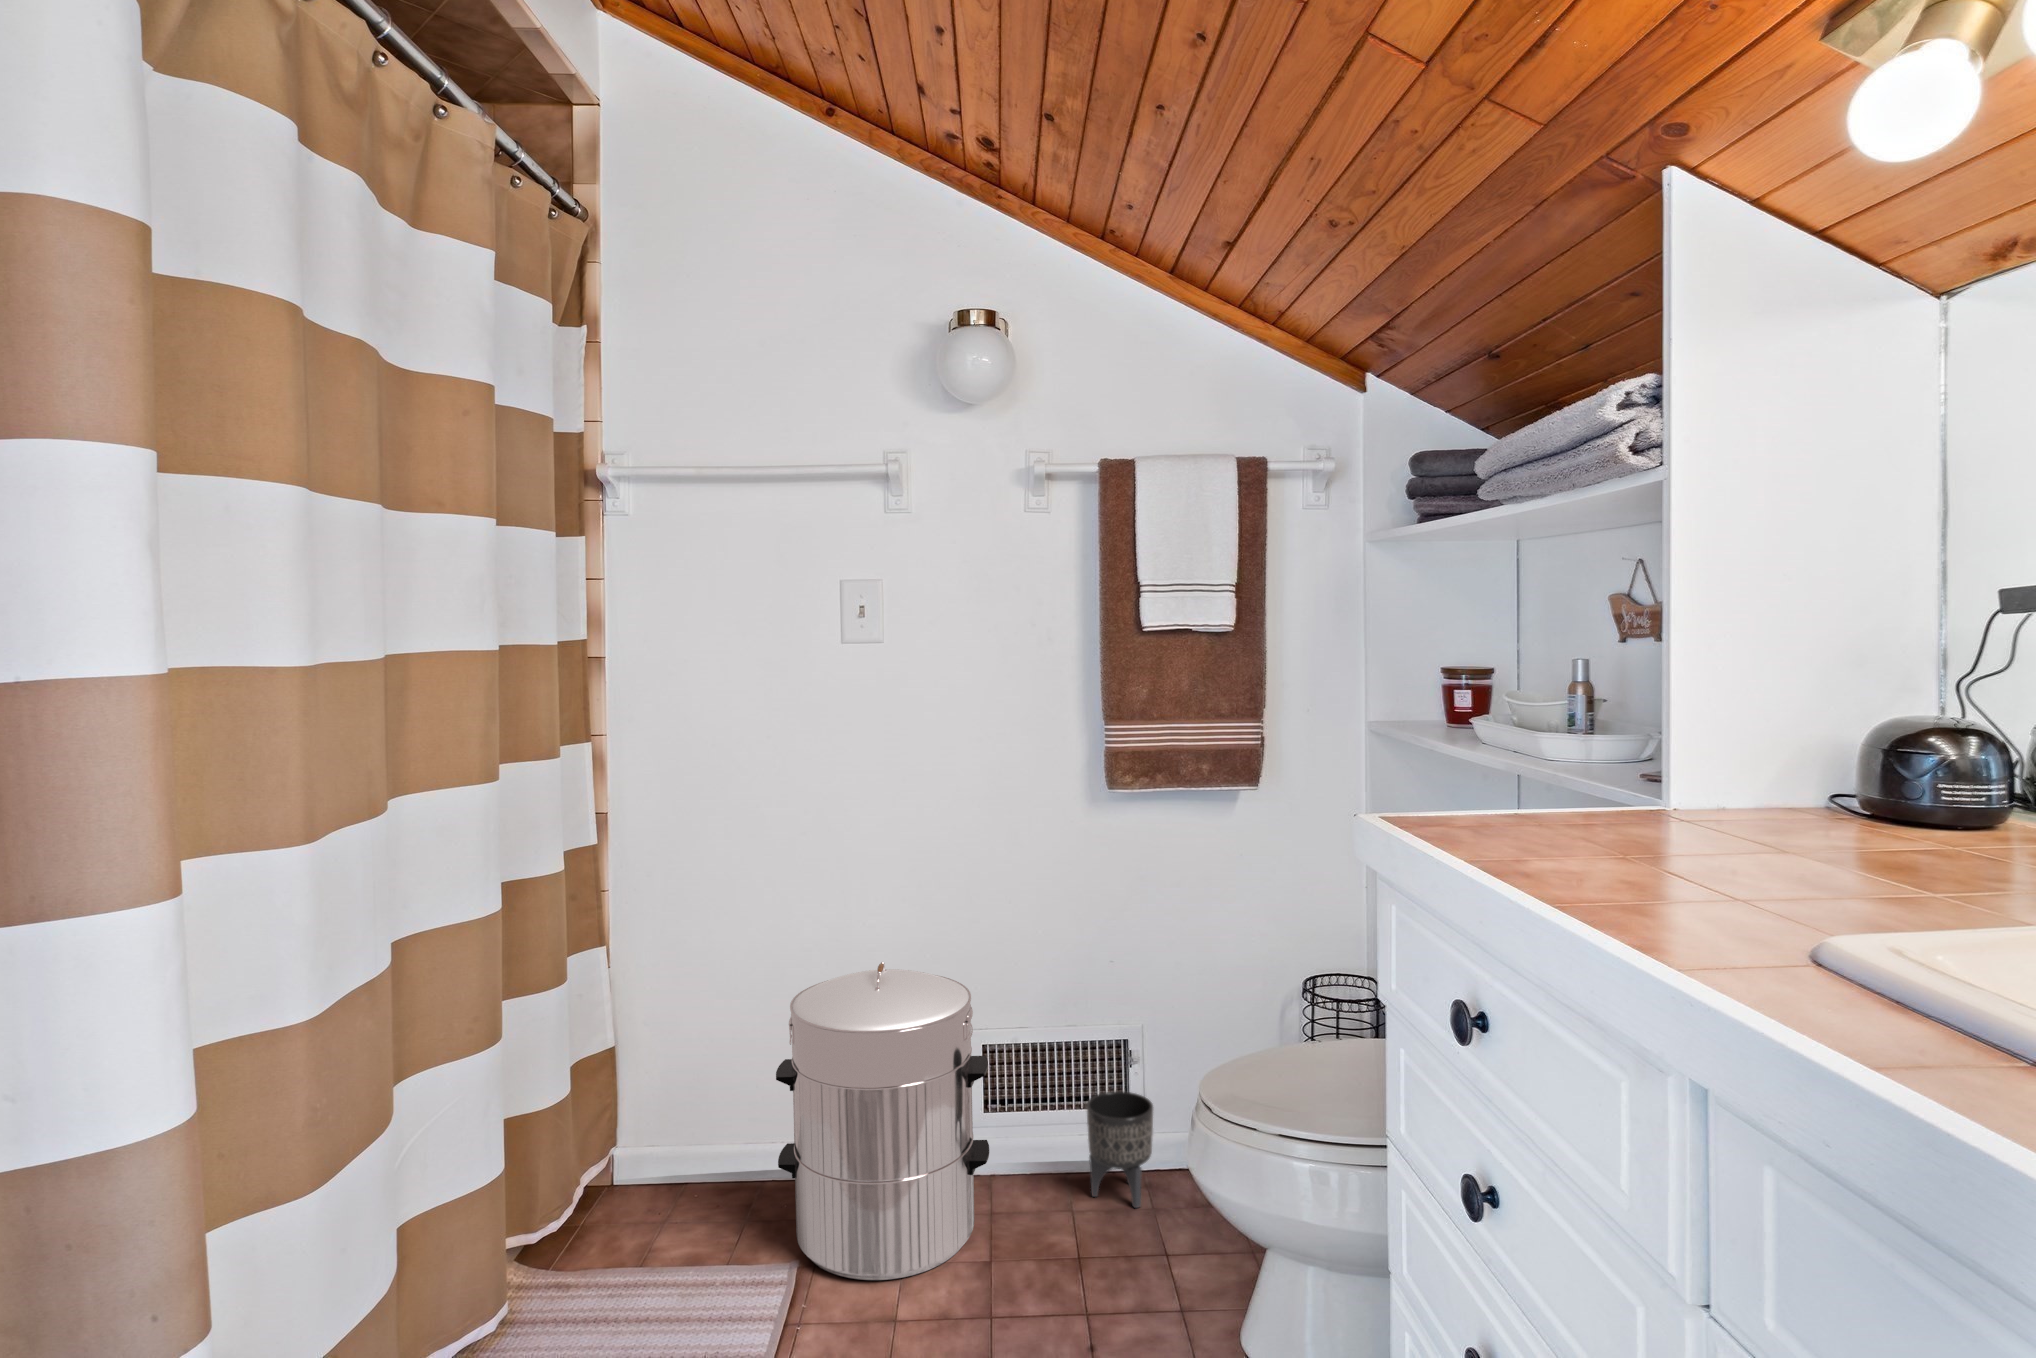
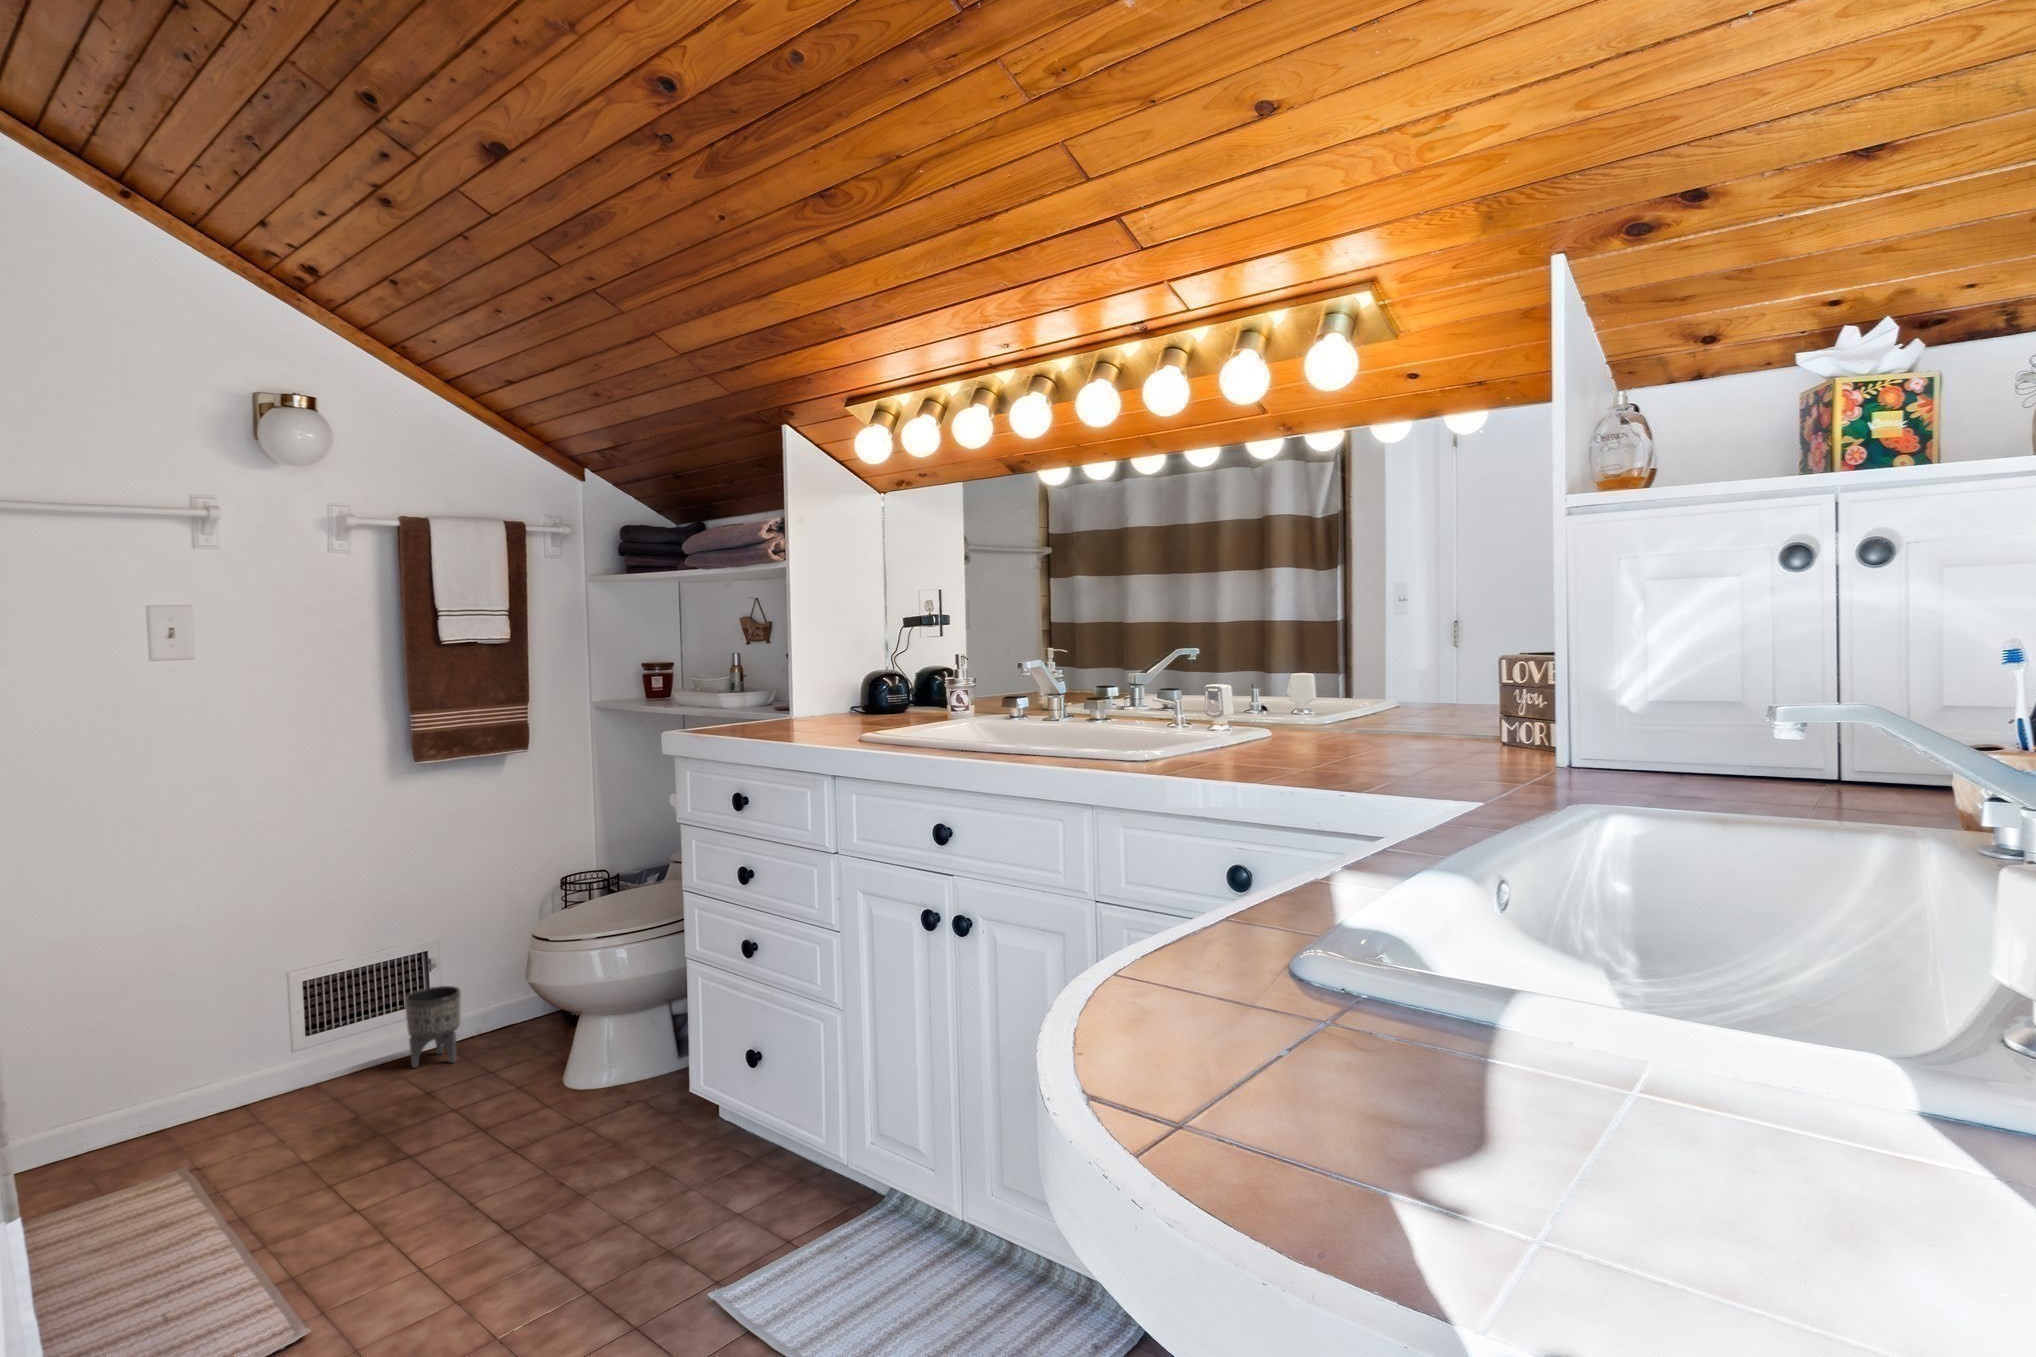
waste bin: present [776,962,989,1280] -> none [129,917,342,1169]

